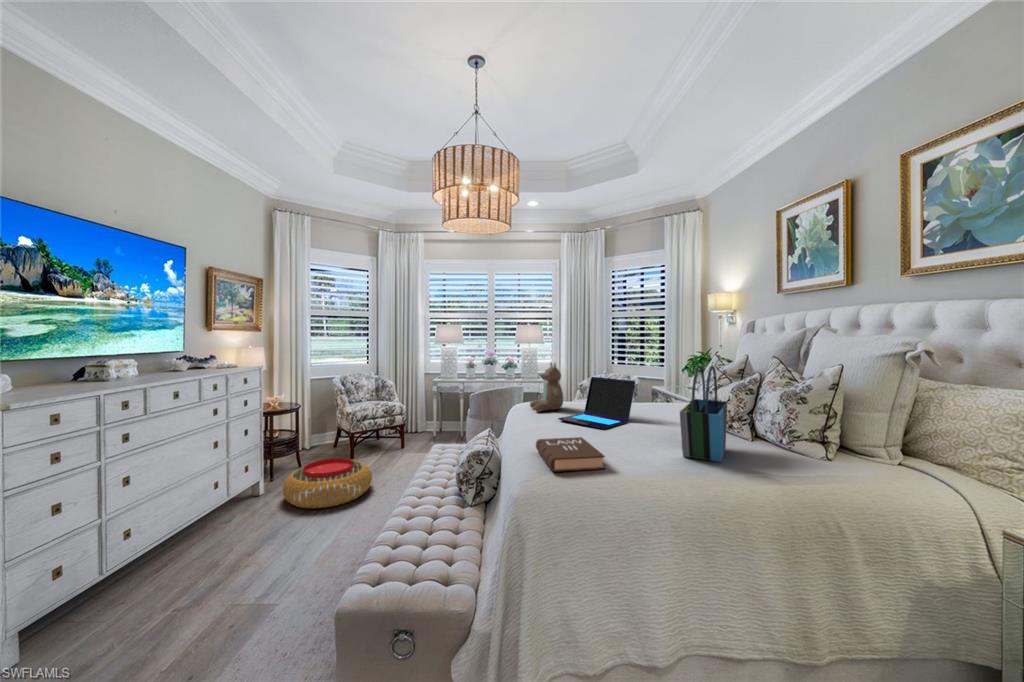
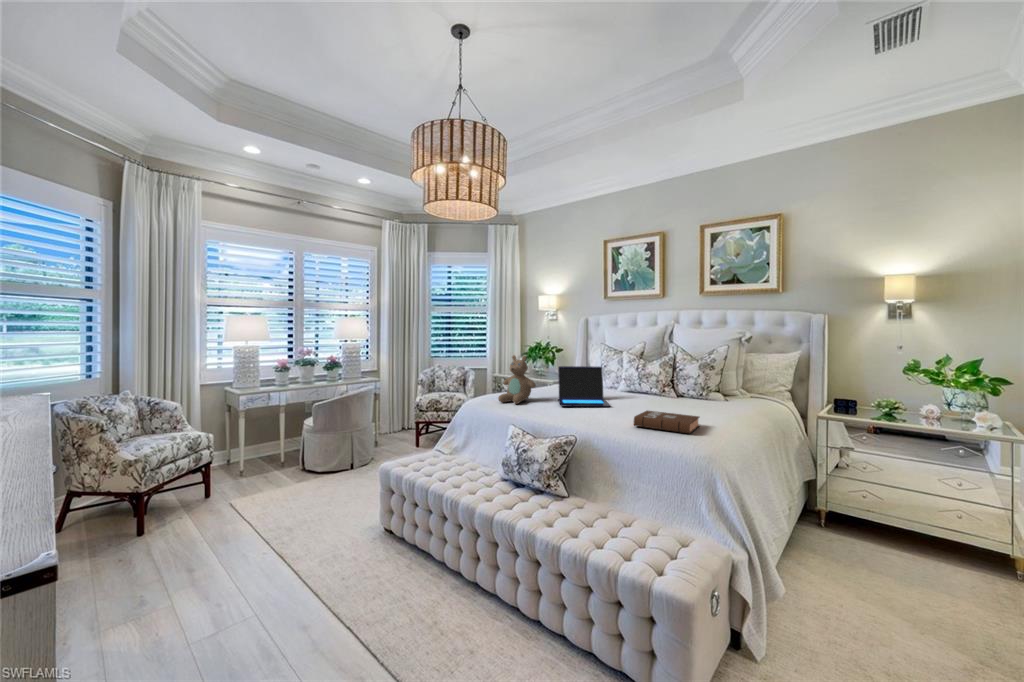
tote bag: present [680,365,727,462] -> none [675,349,732,412]
pouf: present [283,458,372,508] -> none [119,522,284,625]

